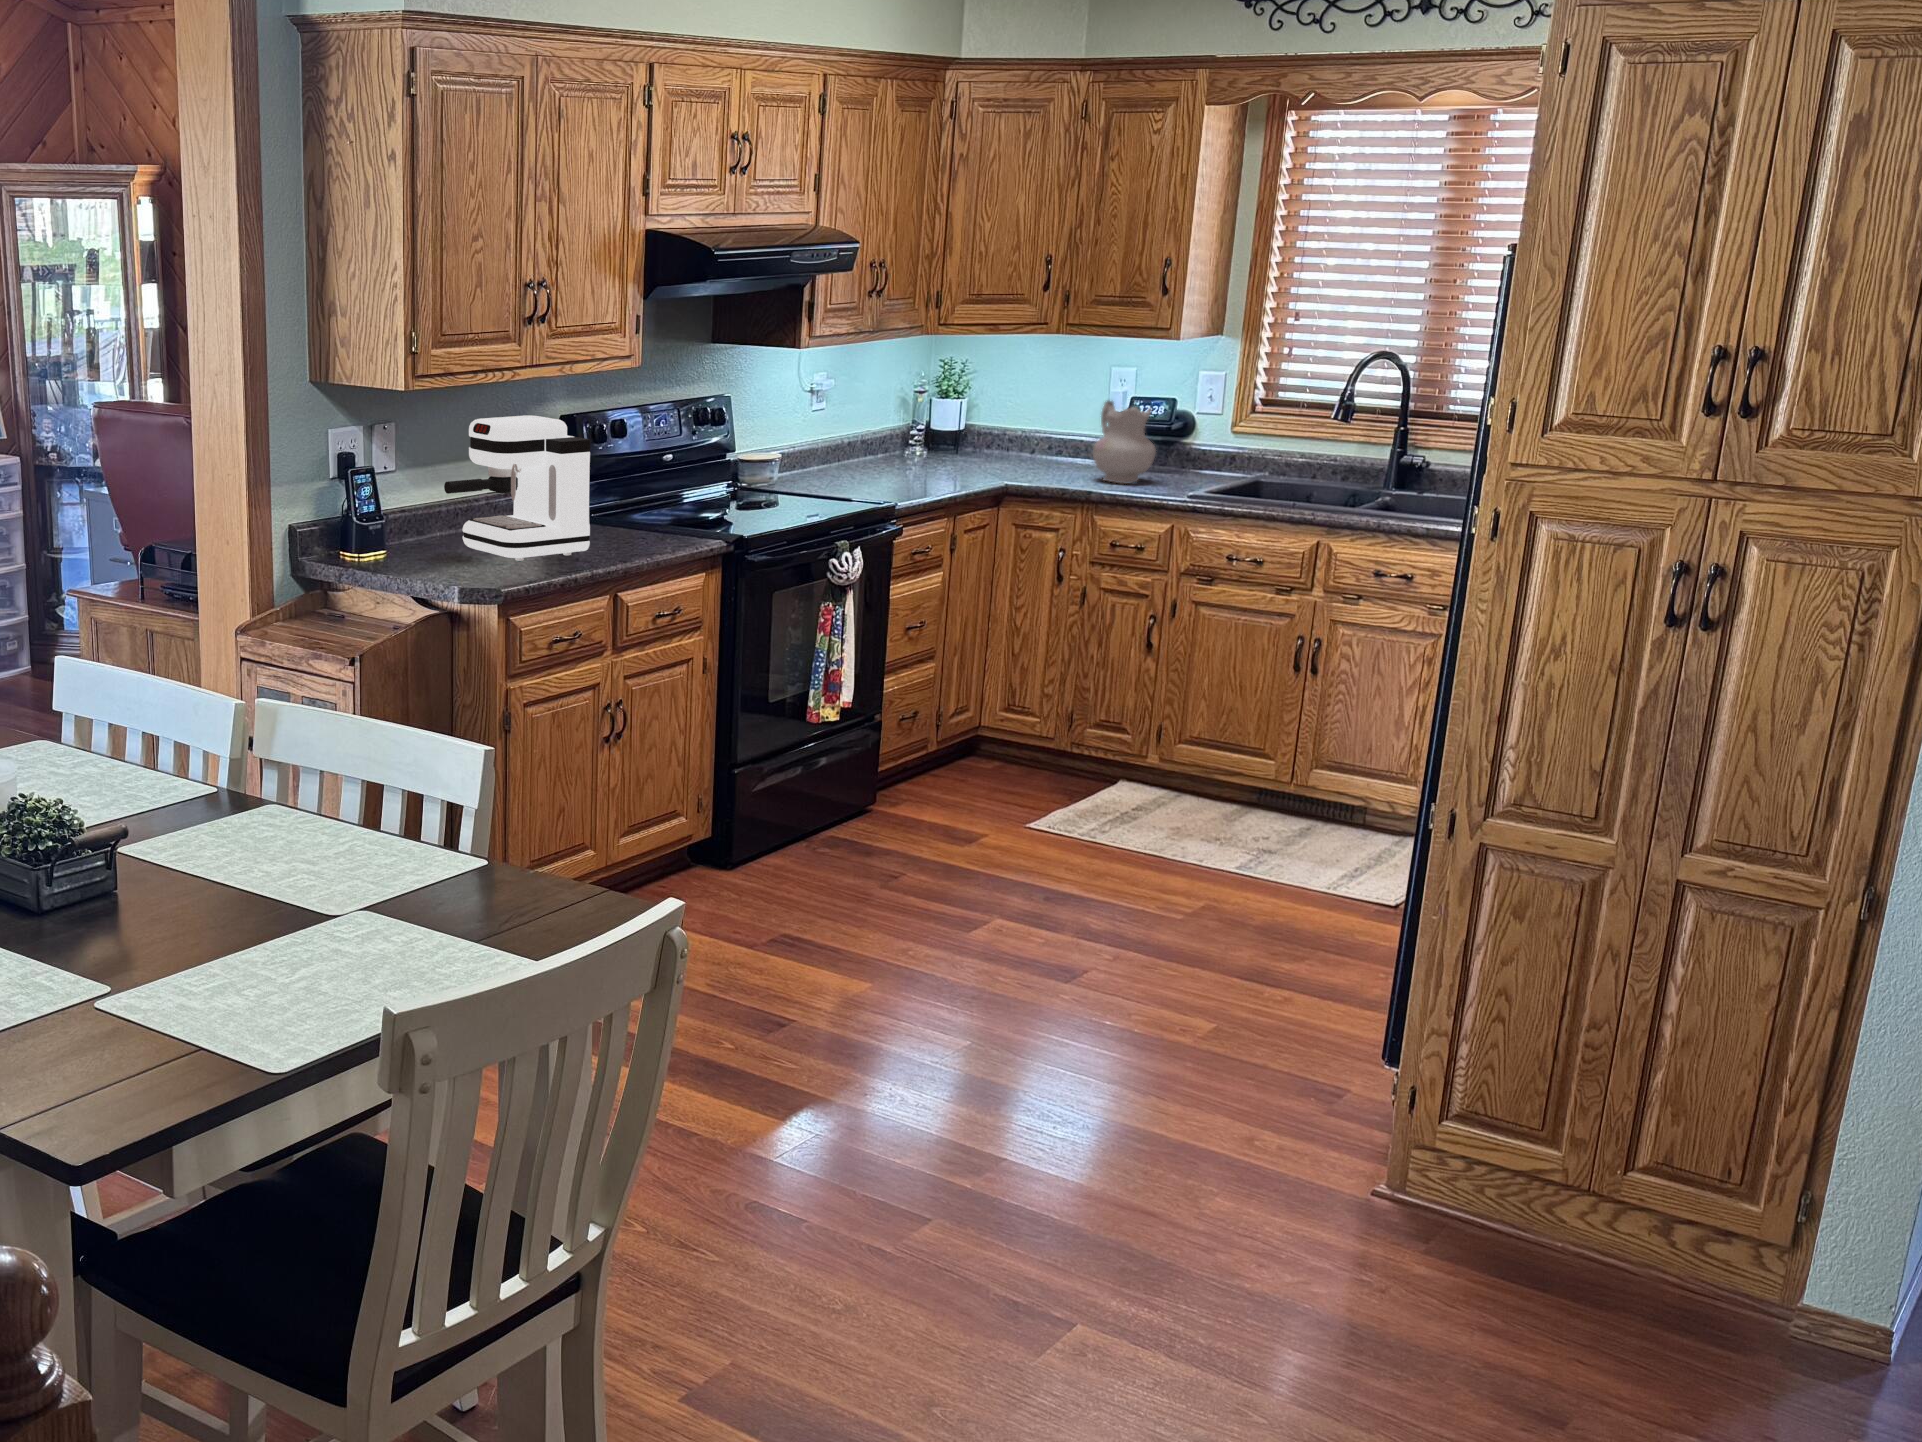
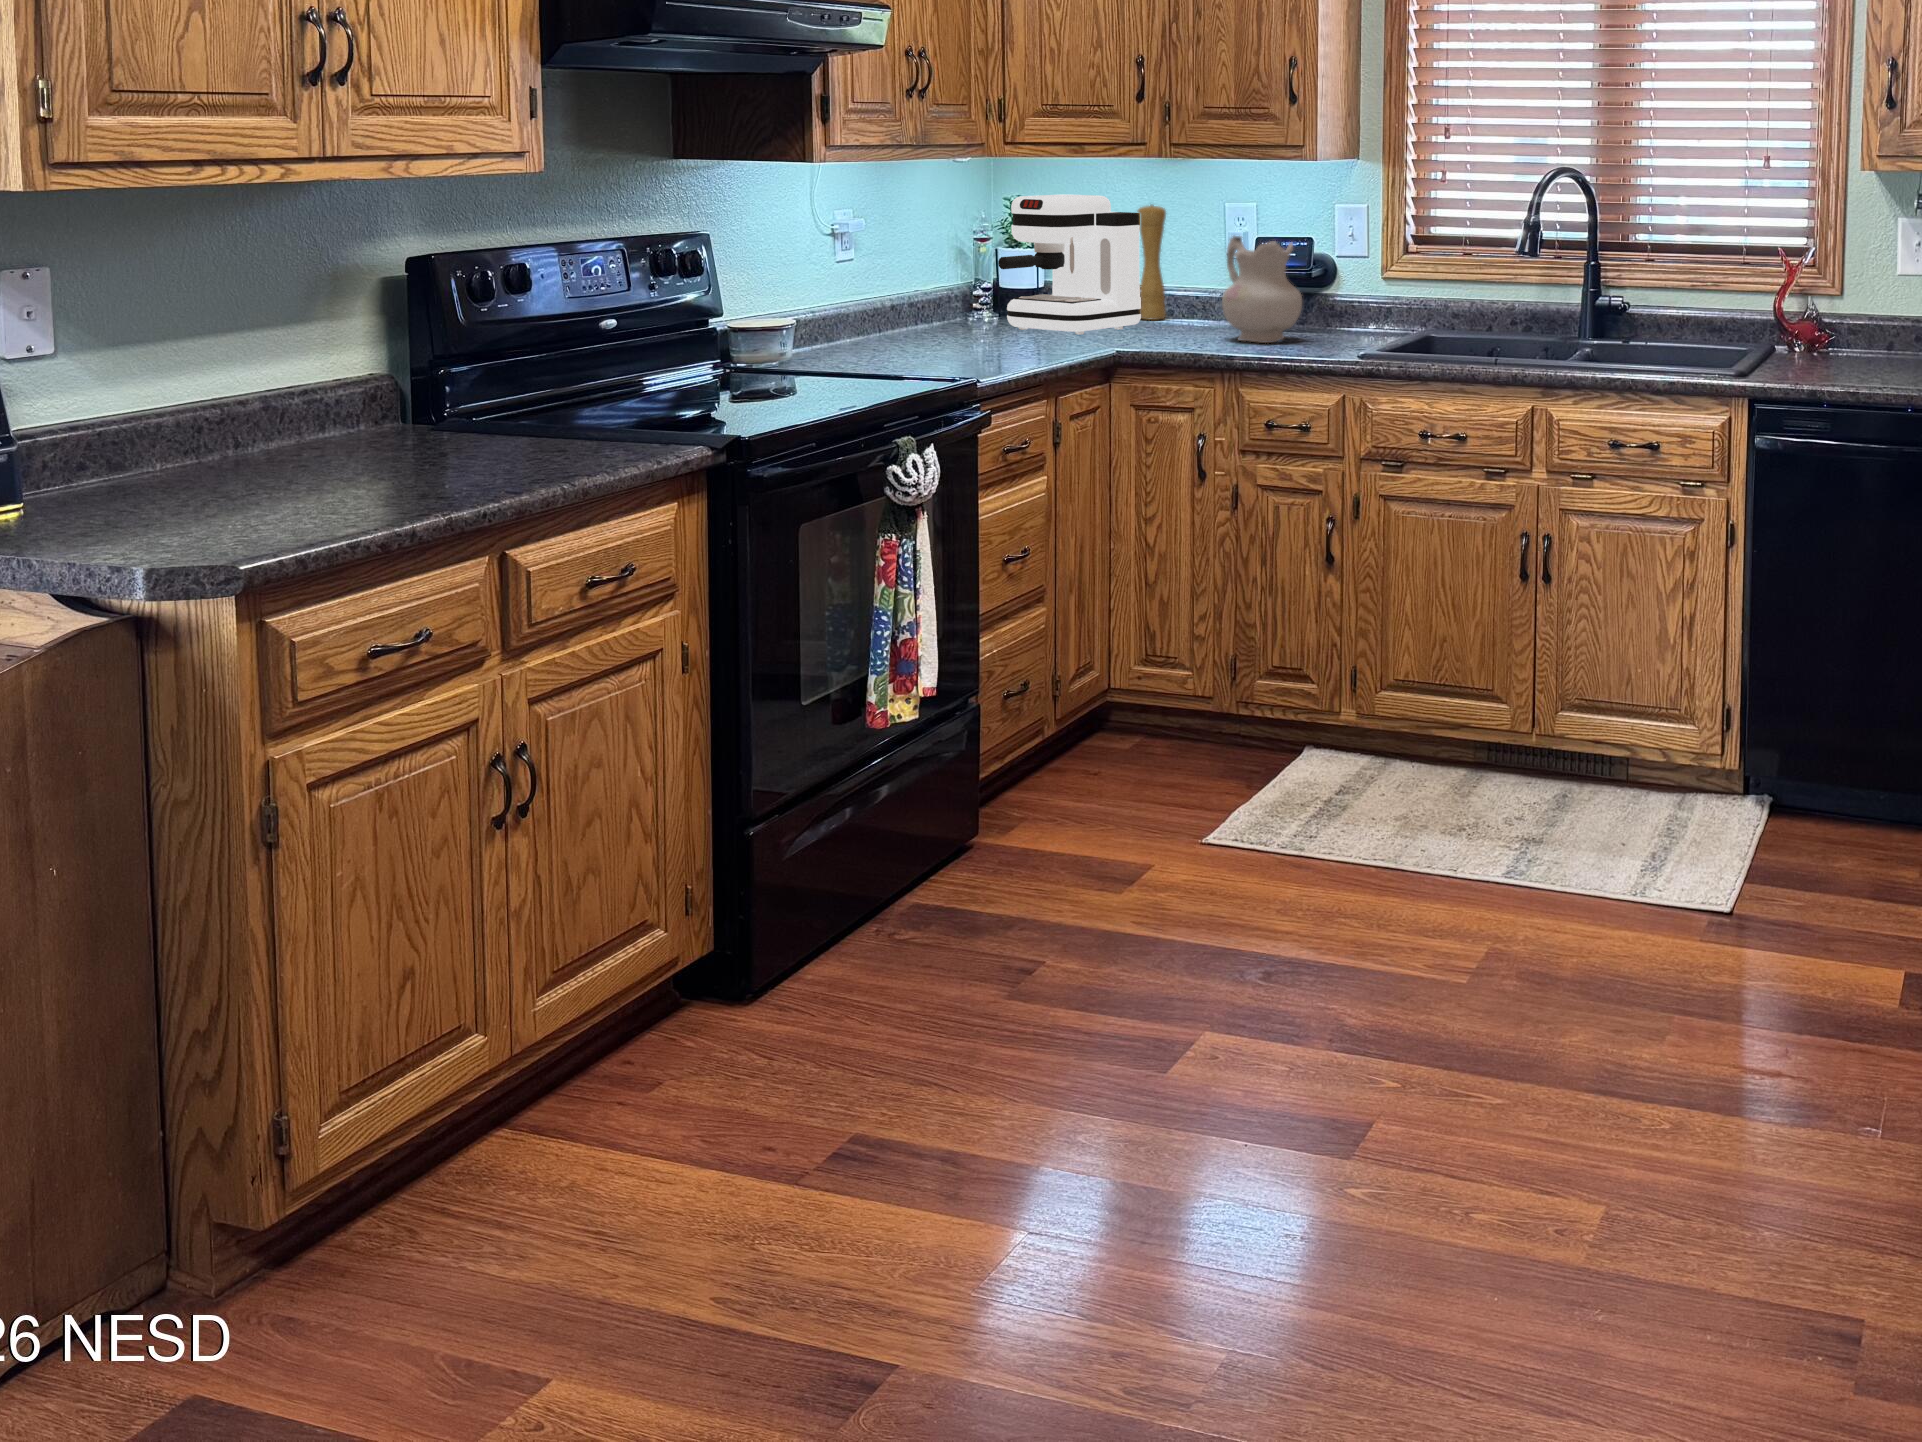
pepper mill: none [1036,370,1064,459] -> present [1138,205,1166,320]
coffee maker: present [444,416,590,561] -> present [998,195,1141,335]

